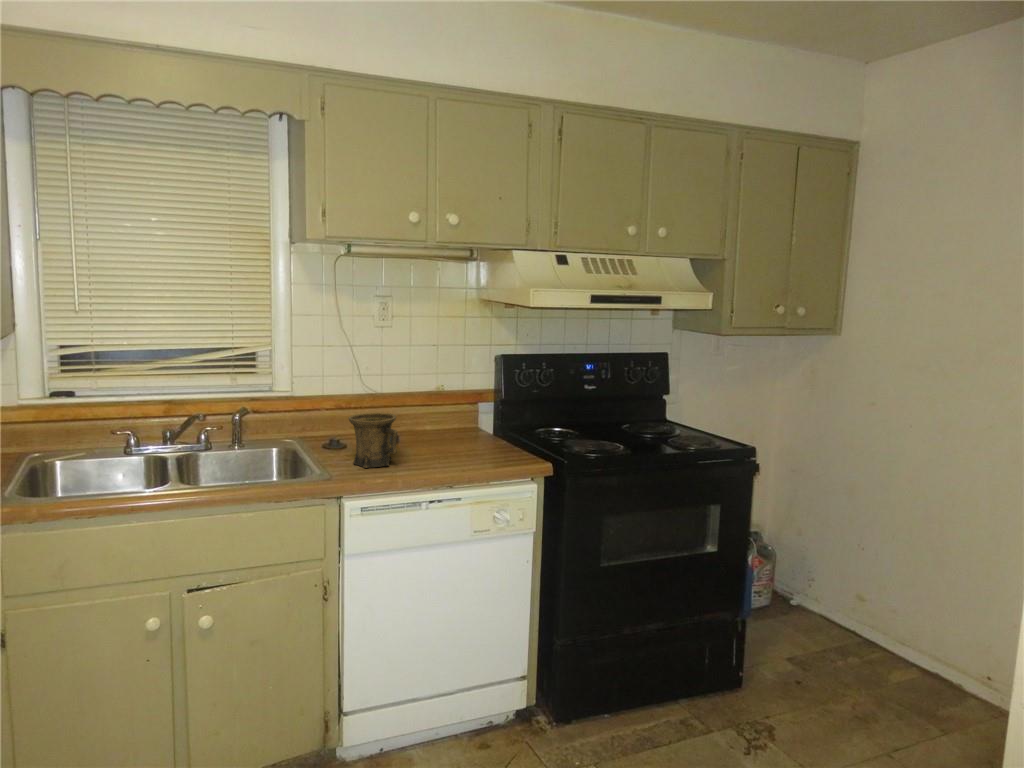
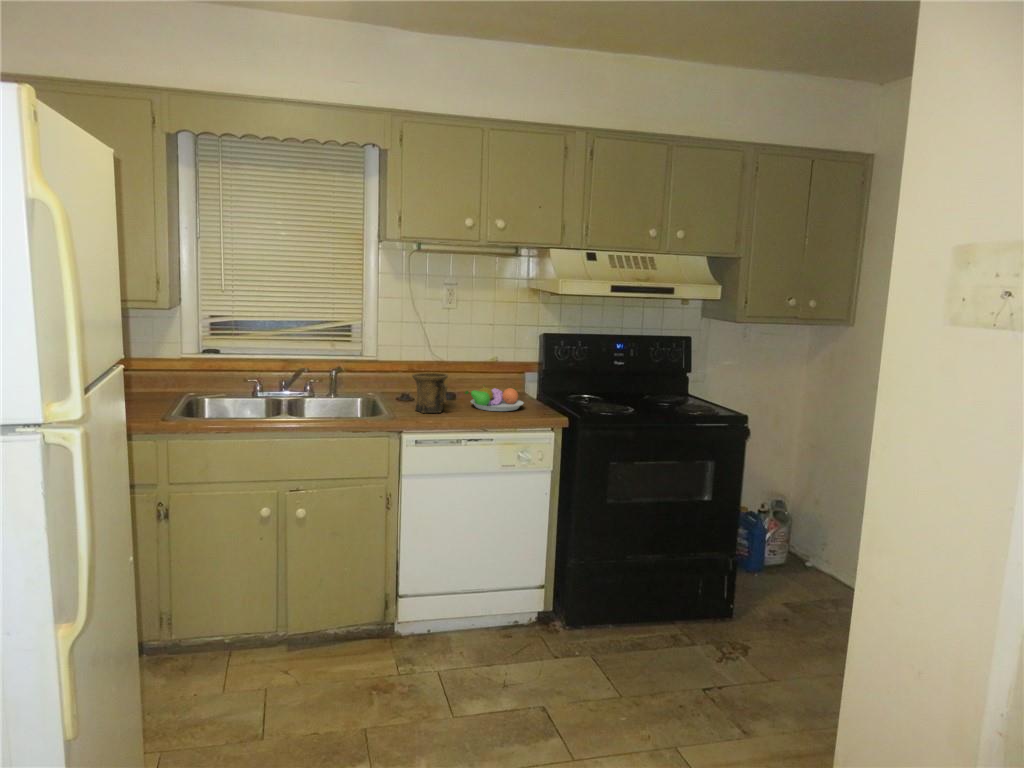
fruit bowl: none [415,422,489,458] -> present [465,386,524,411]

